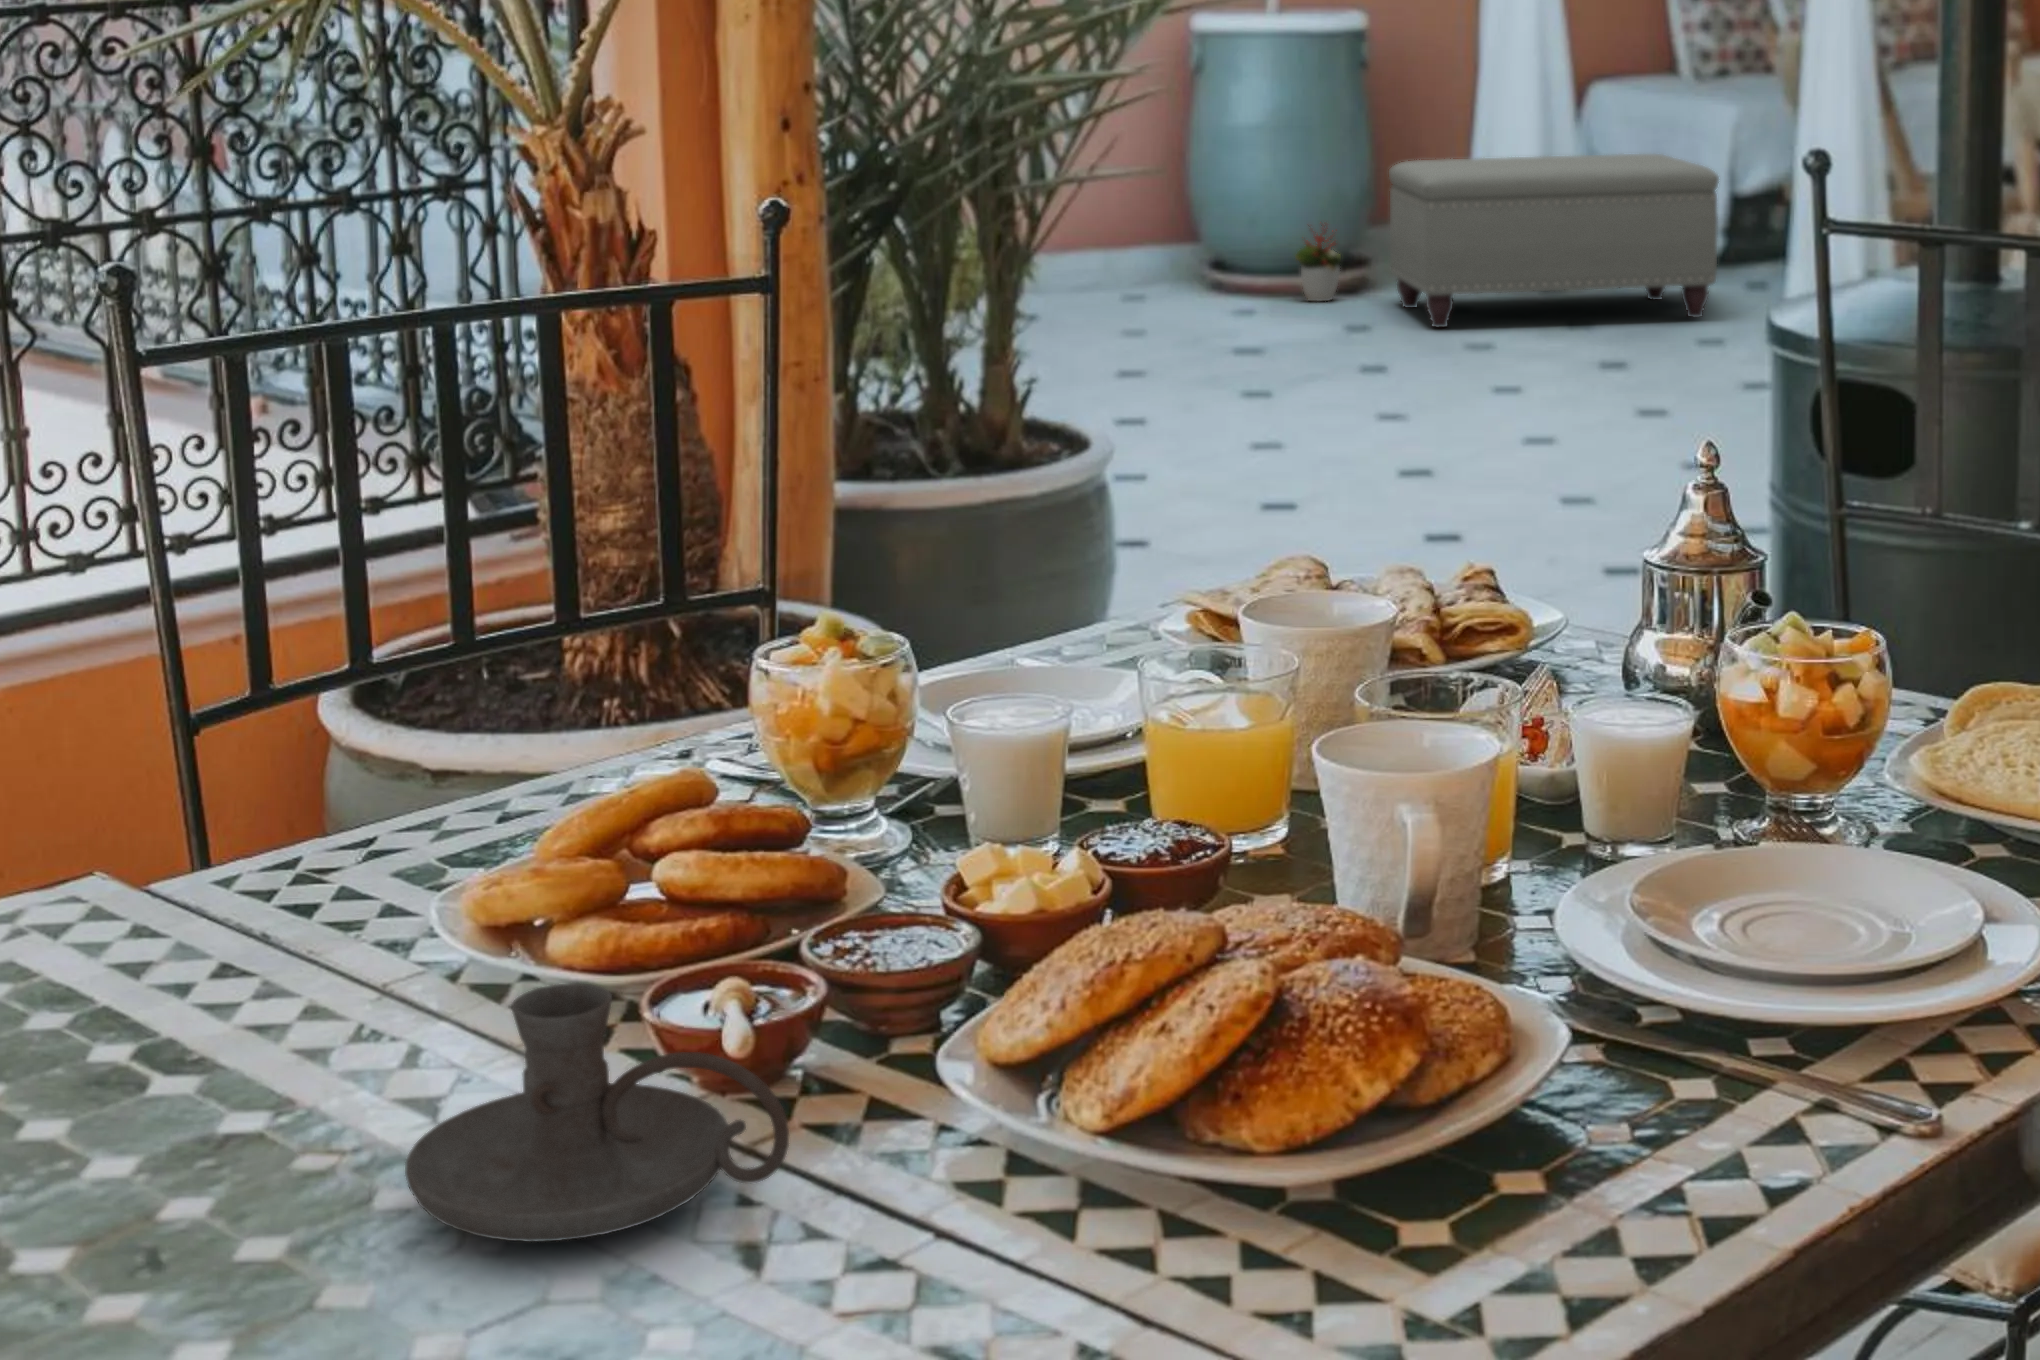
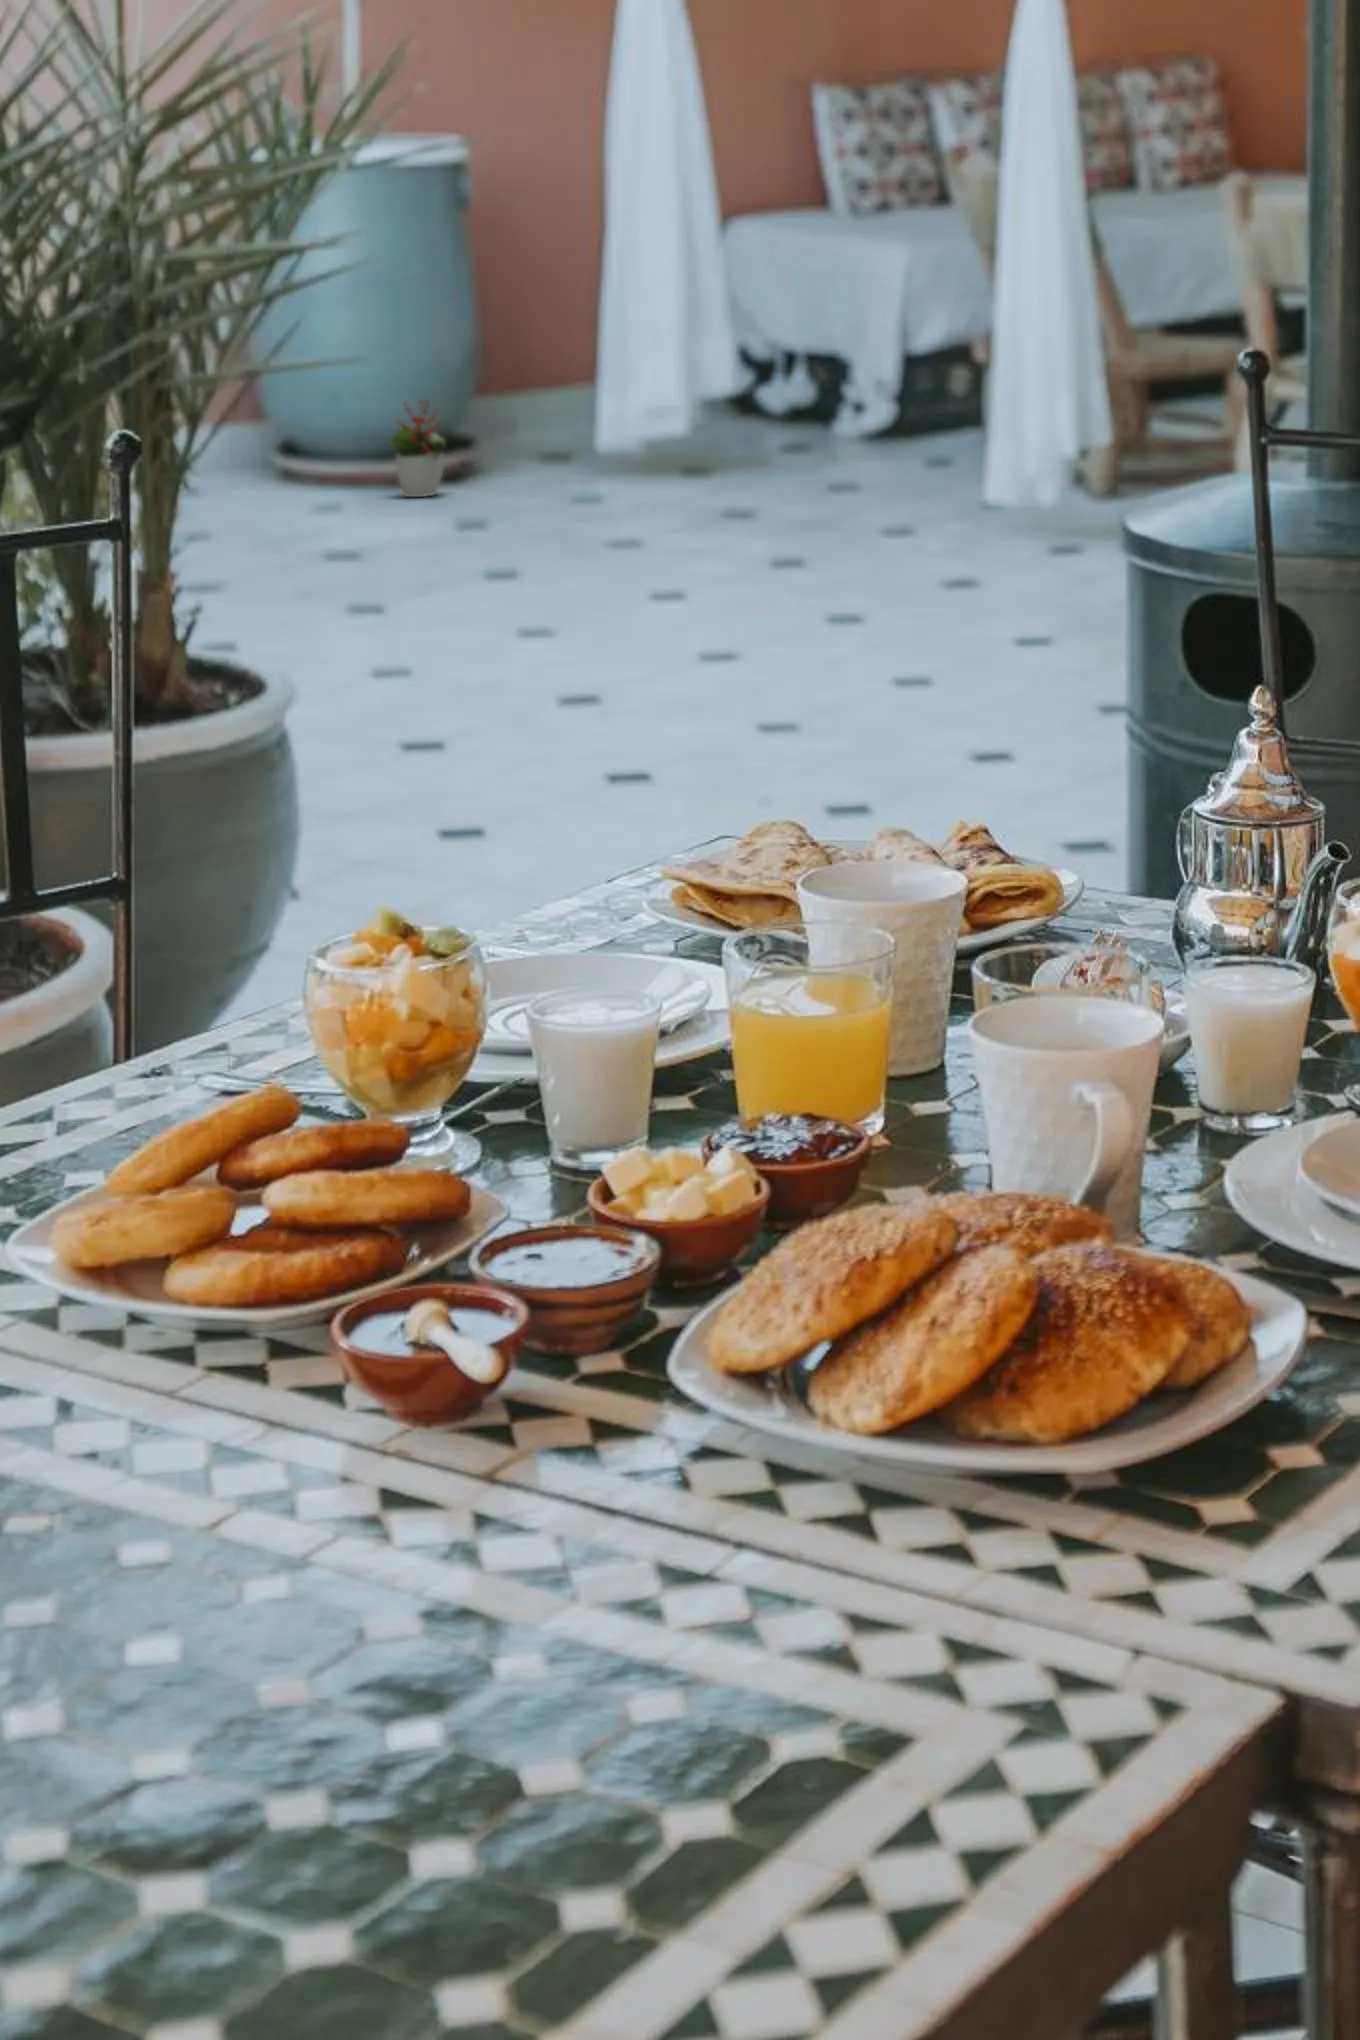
ottoman: present [1389,154,1719,327] -> none [503,309,905,526]
candle holder: present [405,983,789,1242] -> none [164,1323,582,1593]

